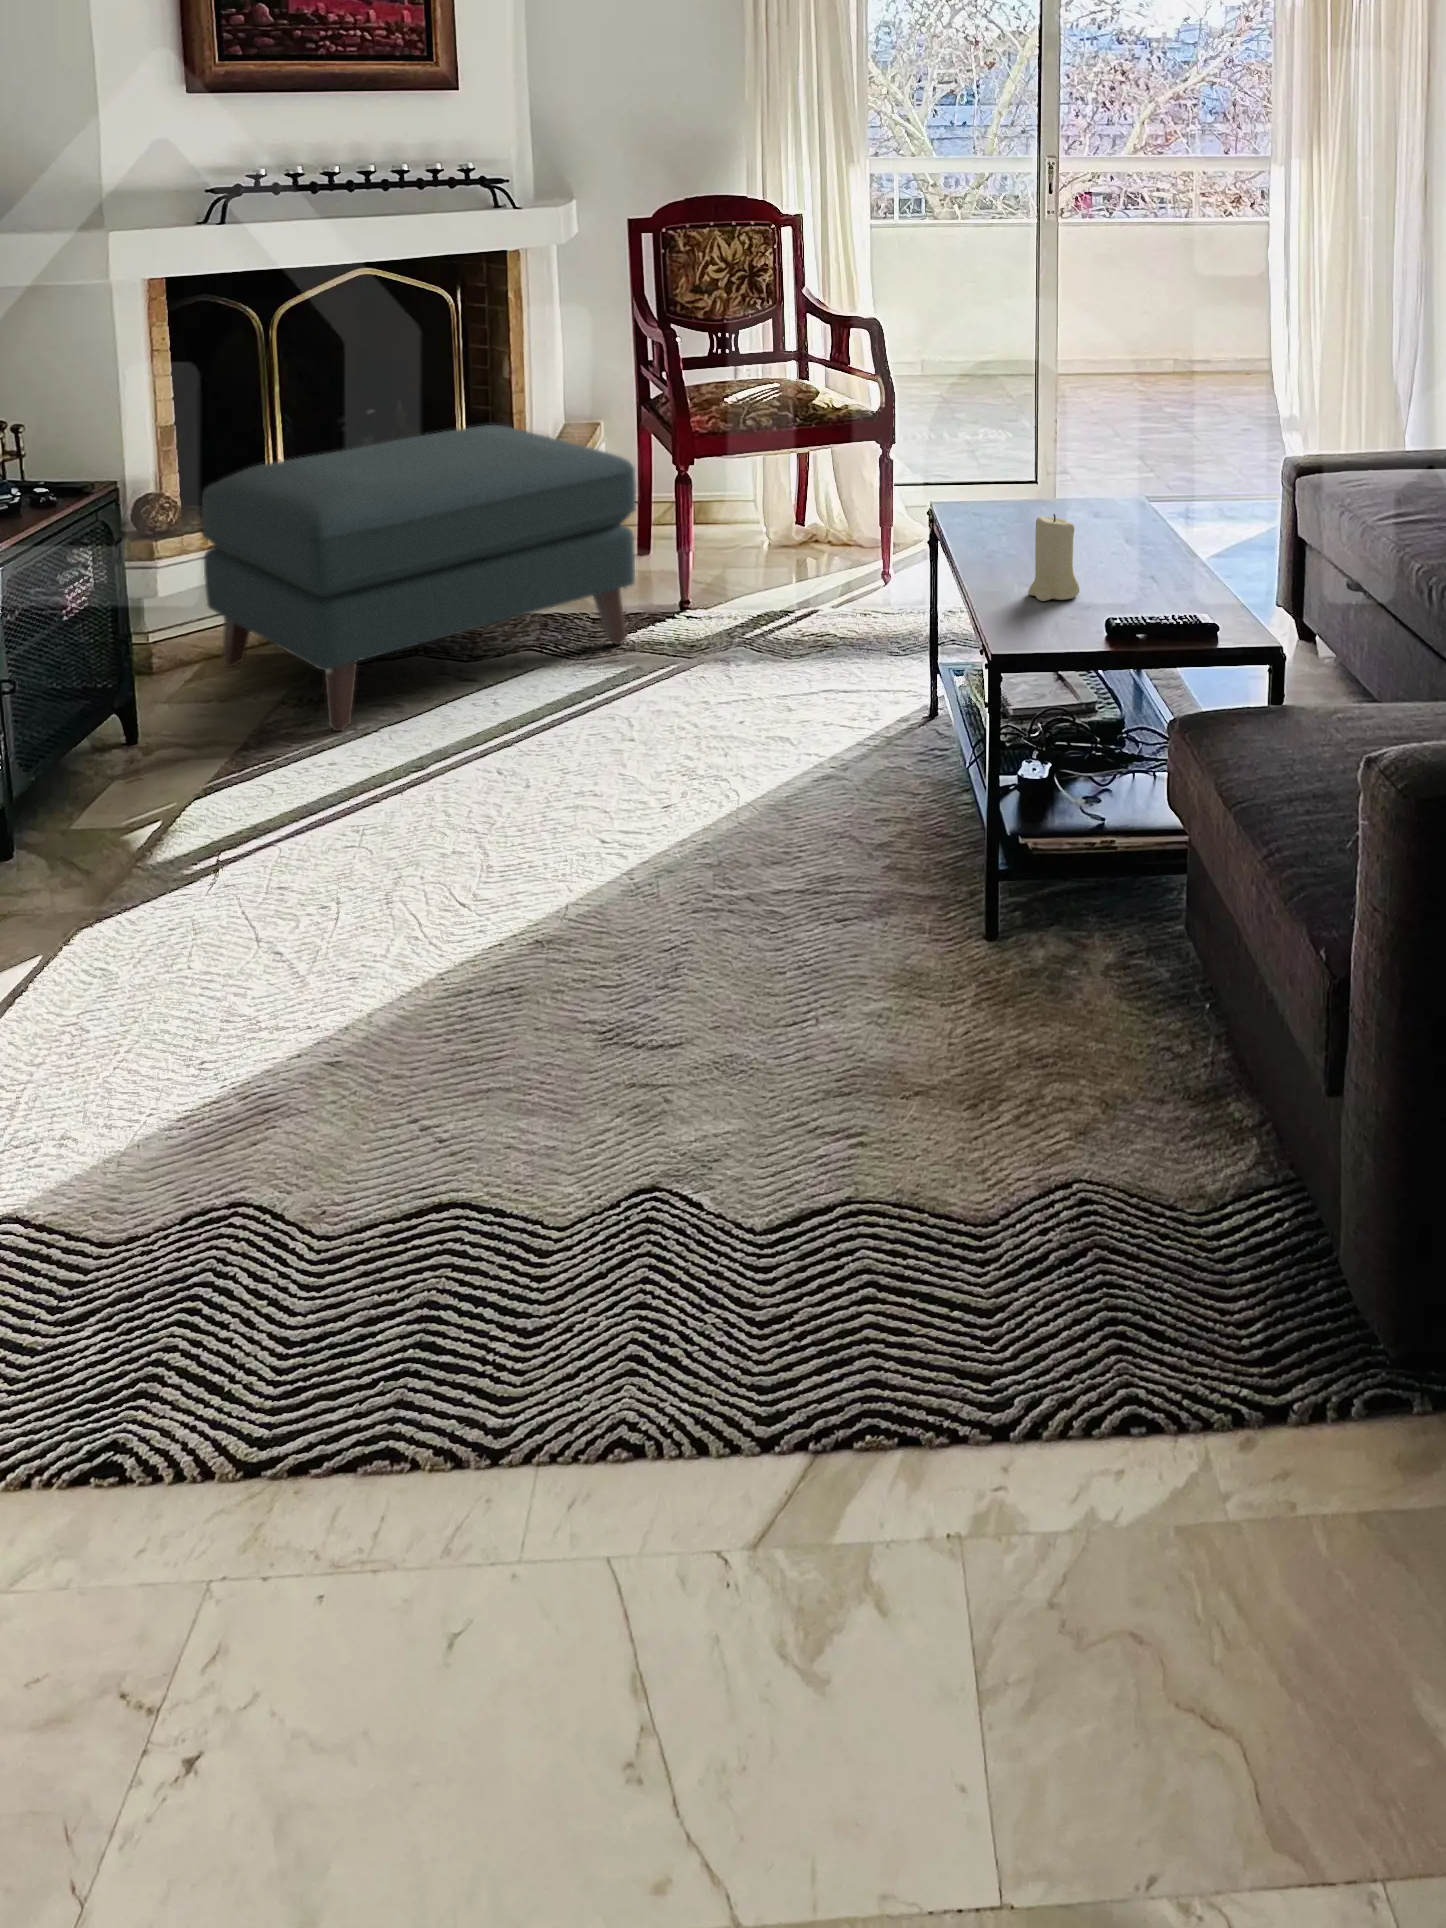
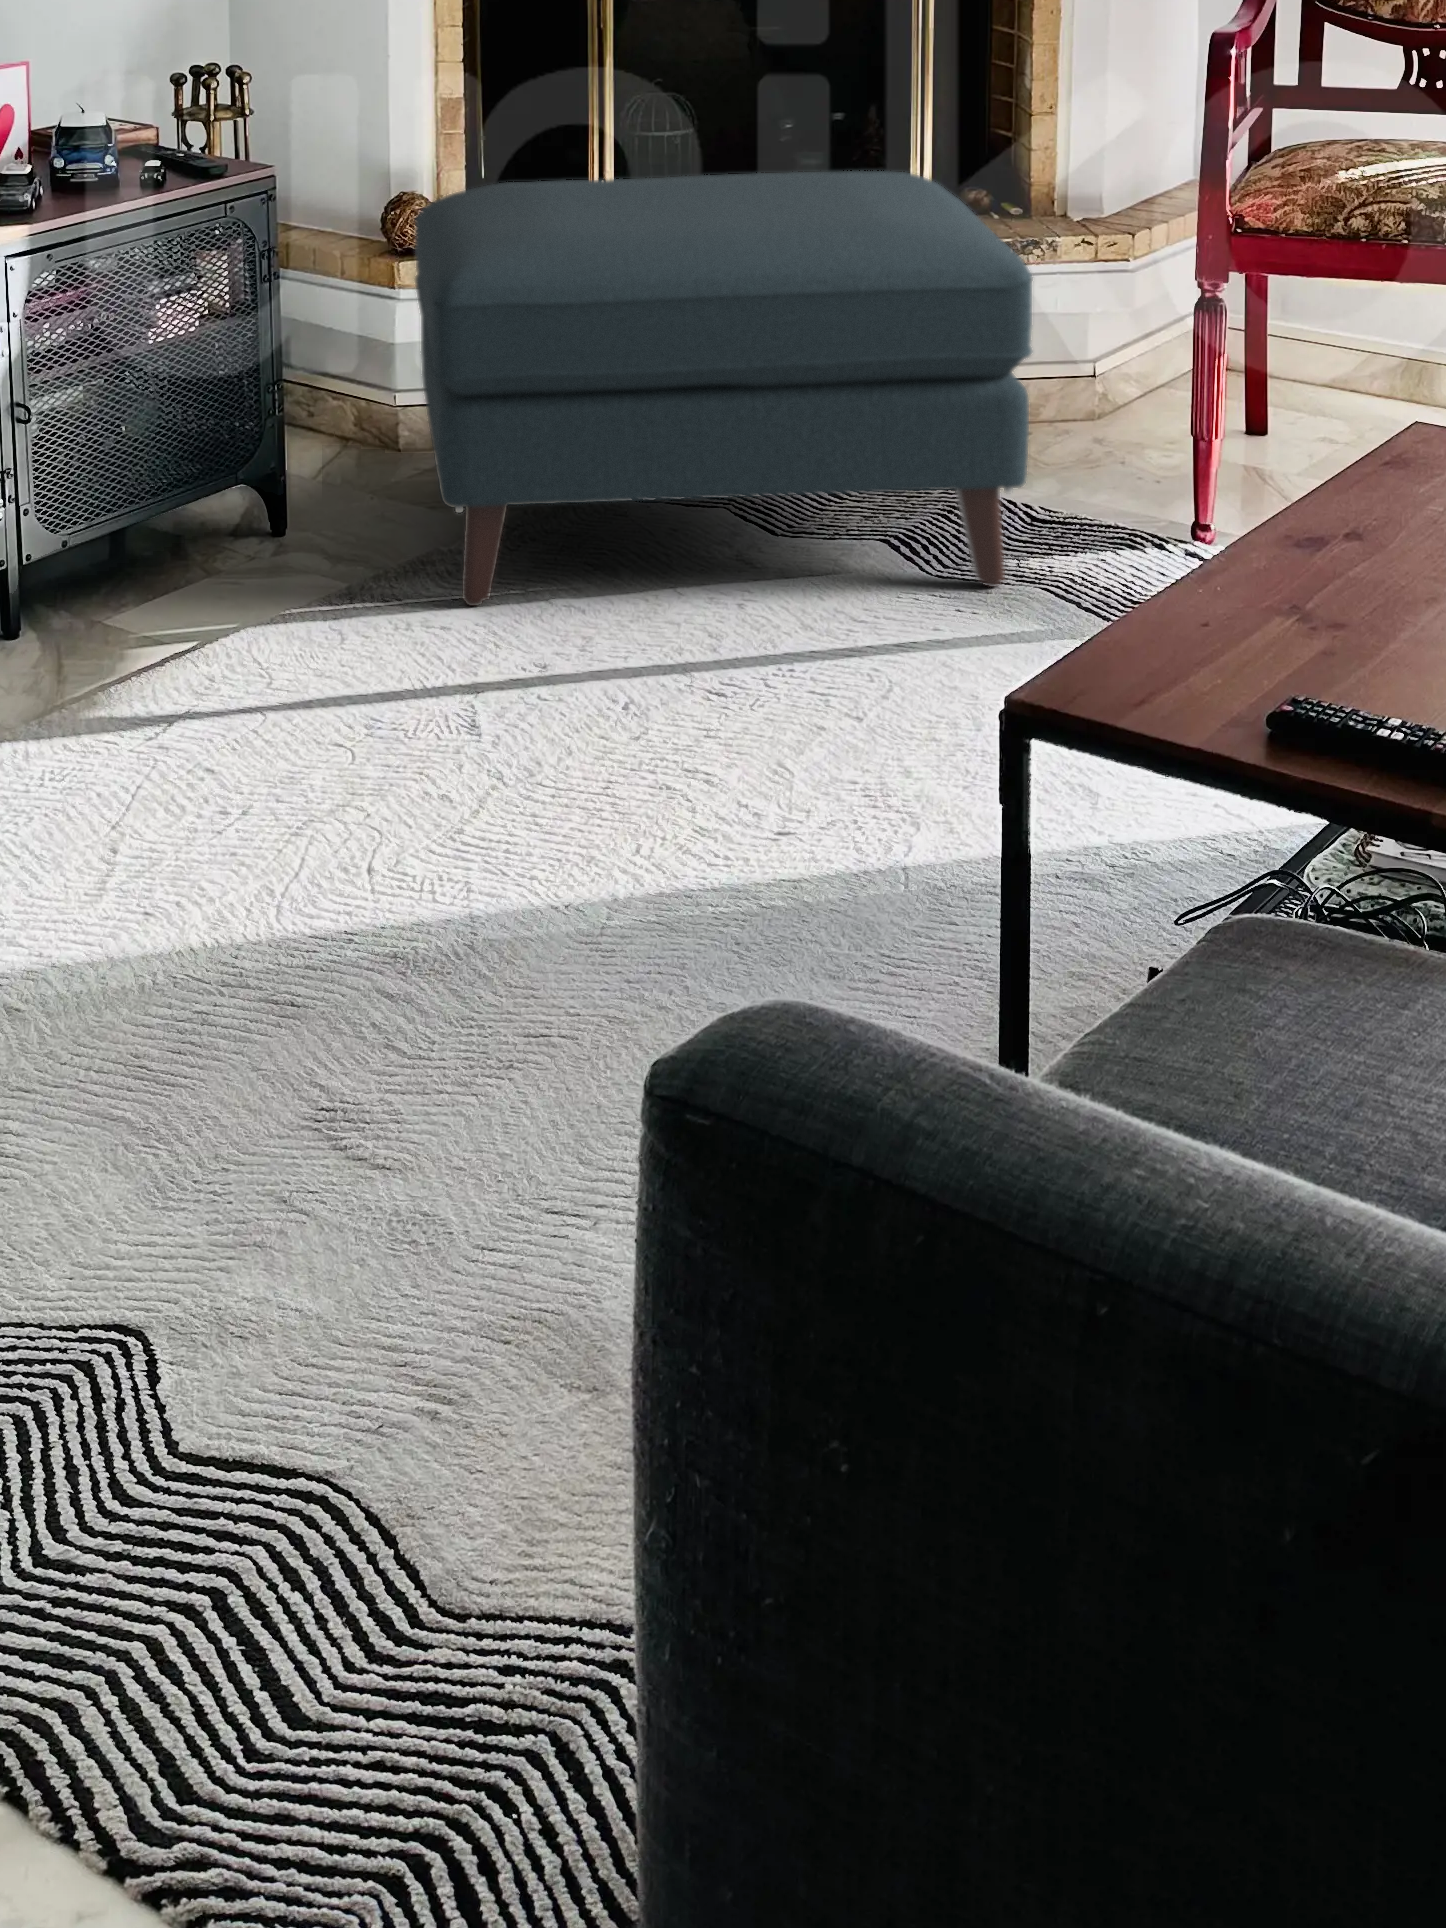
candle: present [1028,514,1079,601] -> none [1301,494,1403,670]

